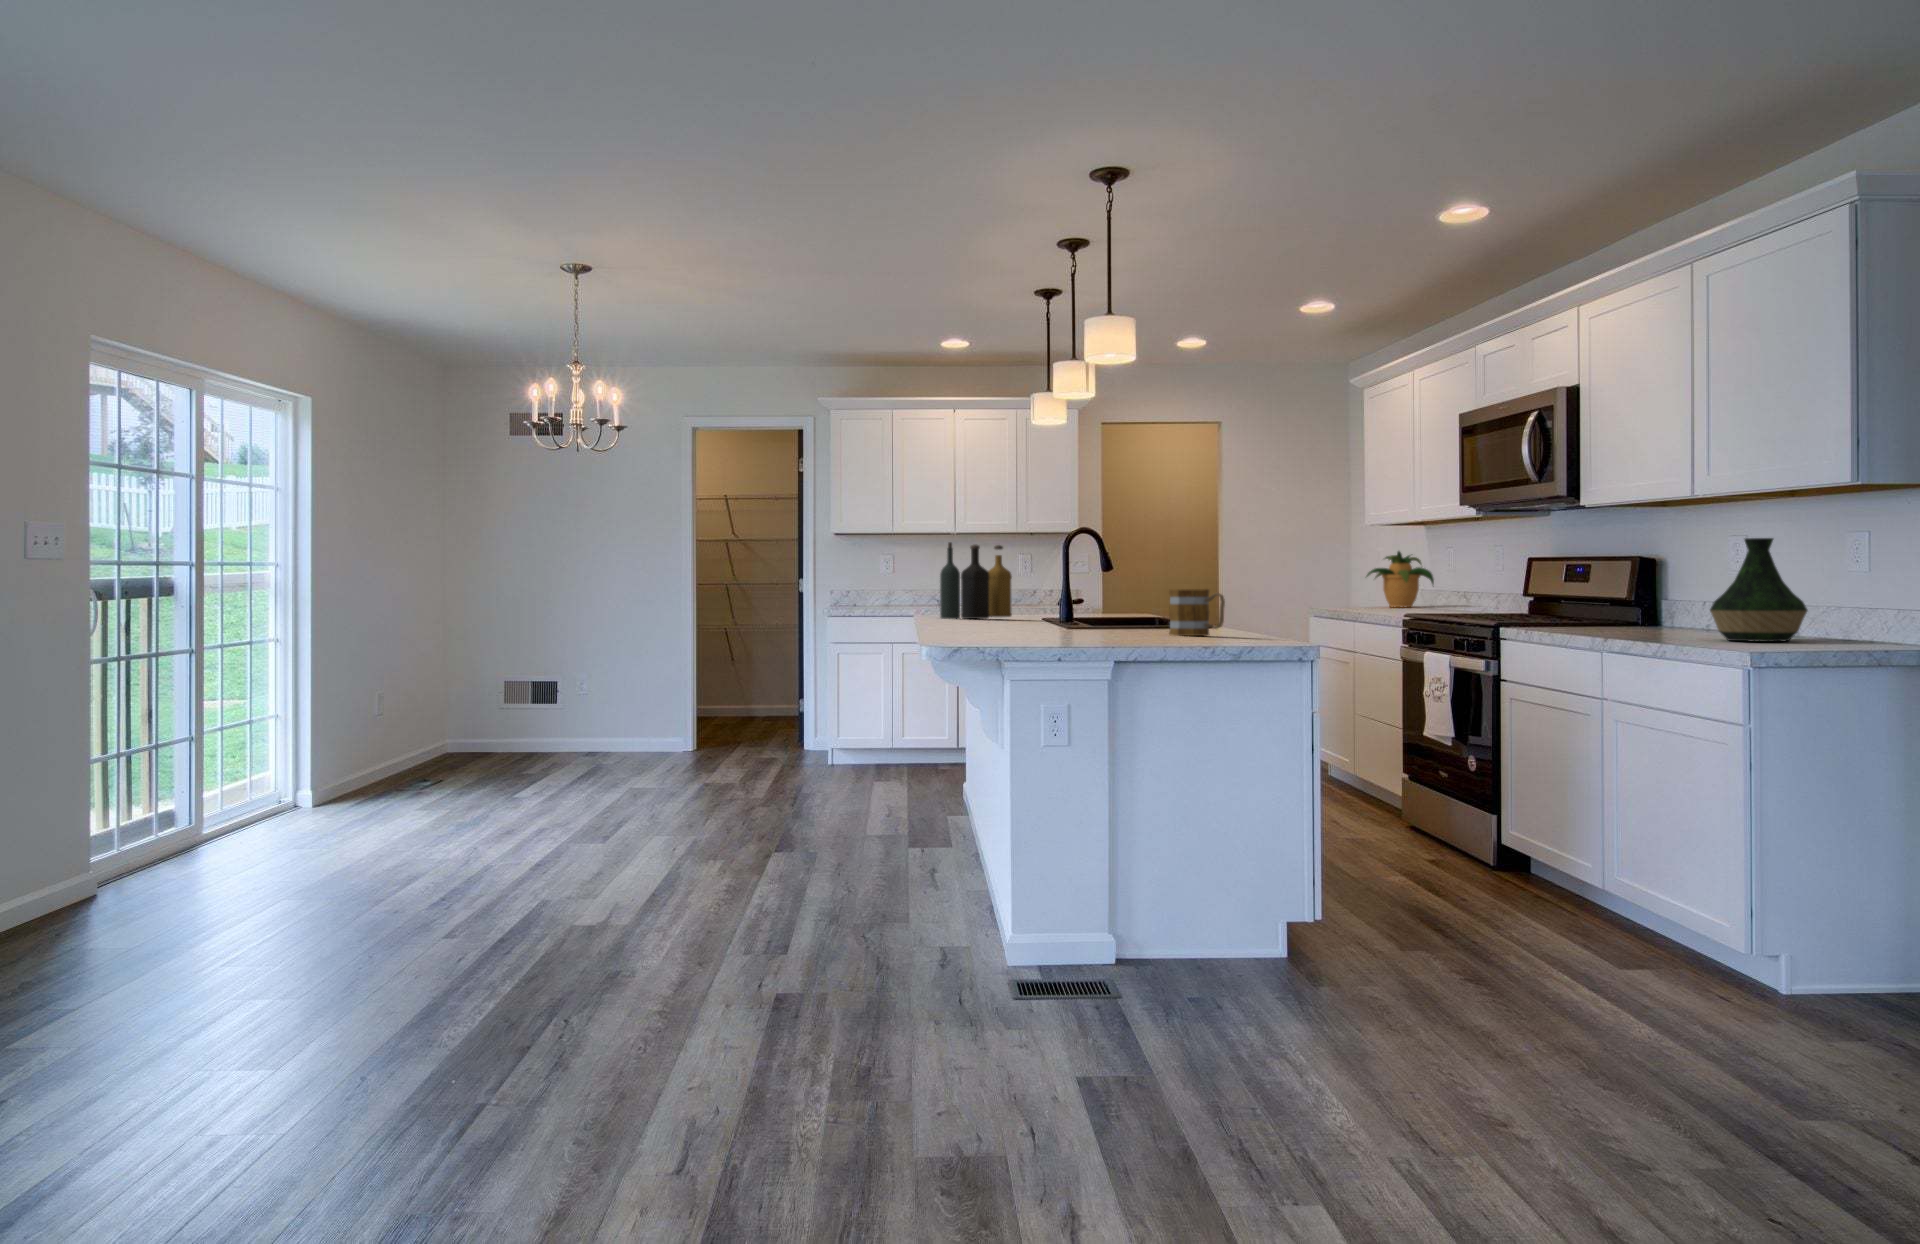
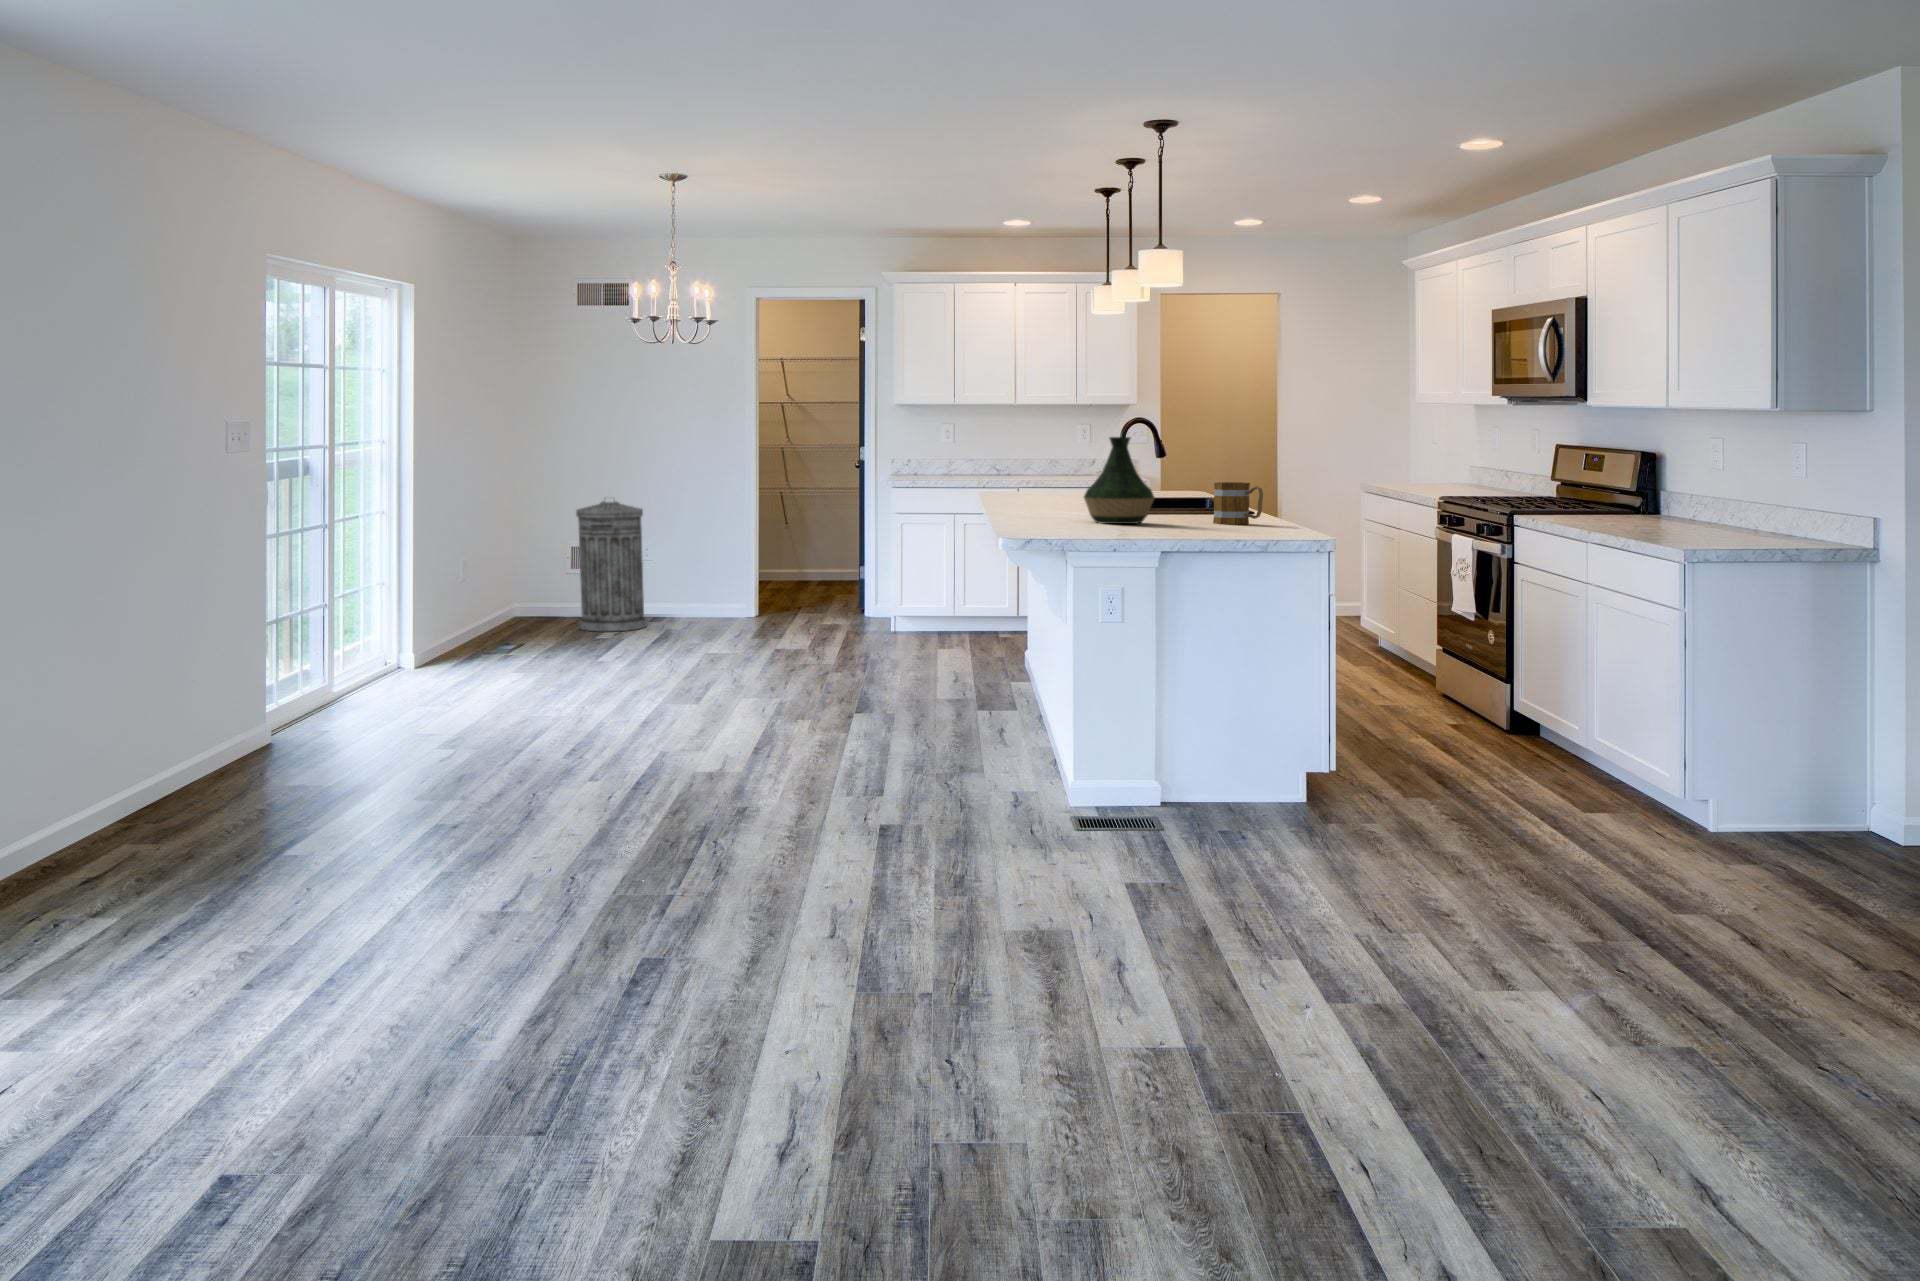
vase: present [1710,538,1808,642] -> present [1084,437,1155,524]
bottle: present [940,542,1012,619] -> none [1006,430,1072,502]
potted plant: present [1367,551,1434,607] -> none [1406,433,1471,488]
trash can: none [494,626,568,768] -> present [576,501,647,631]

